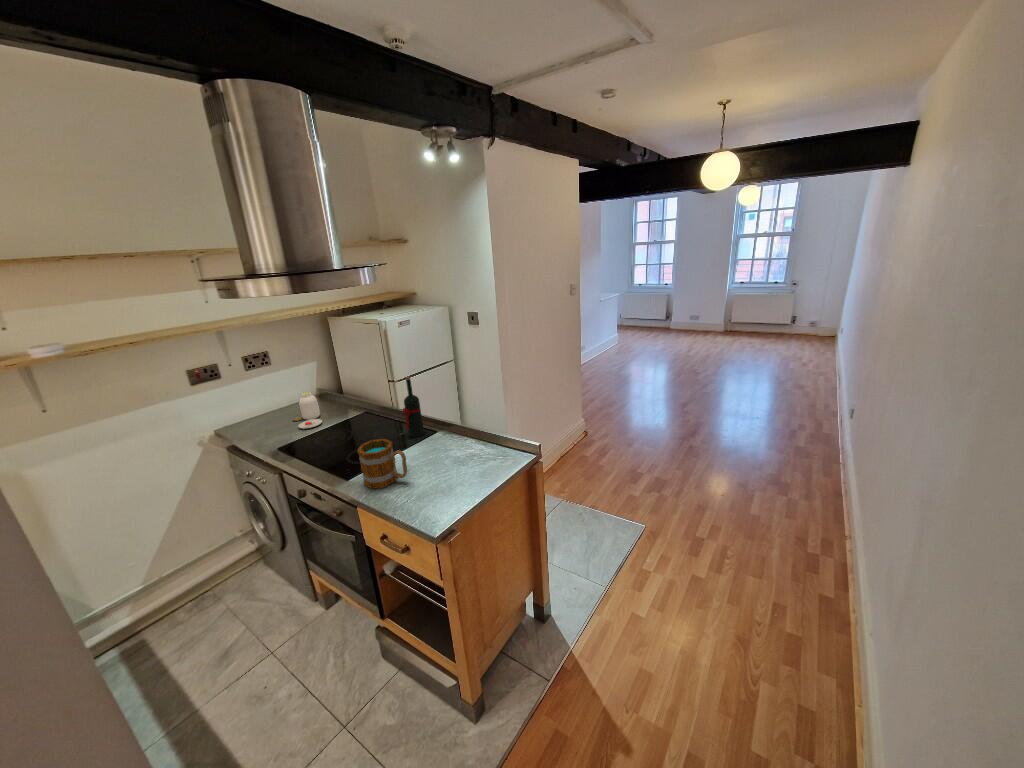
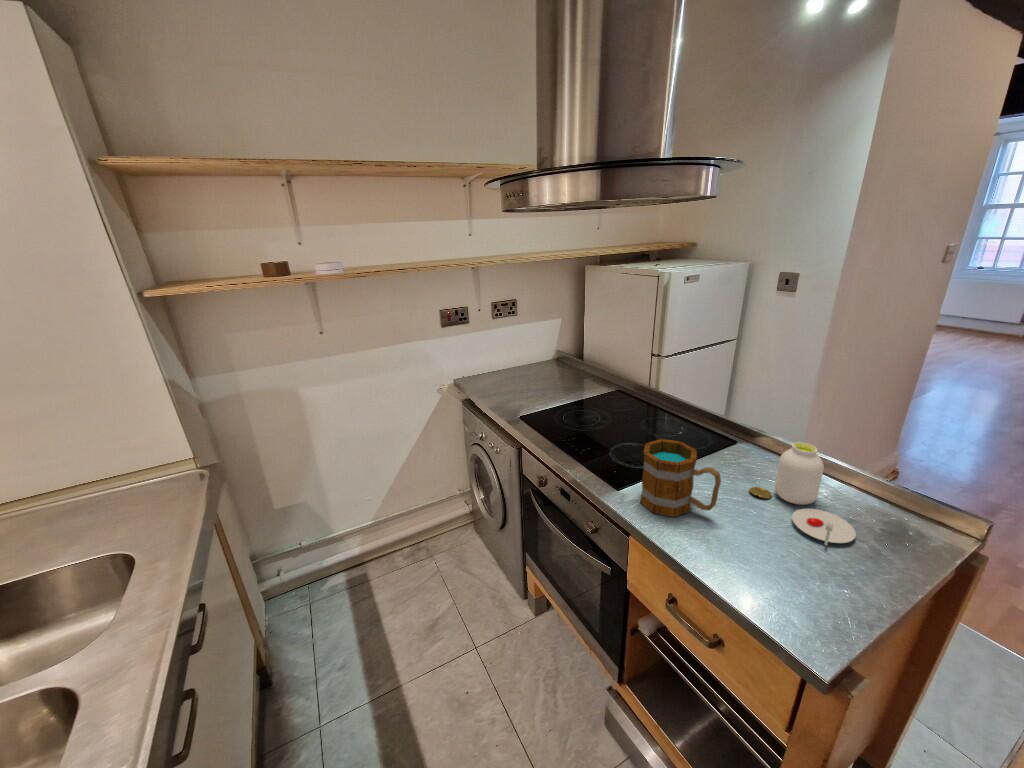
wine bottle: present [403,377,424,437] -> none [688,352,719,442]
jar: present [293,392,322,429] -> present [749,442,856,545]

